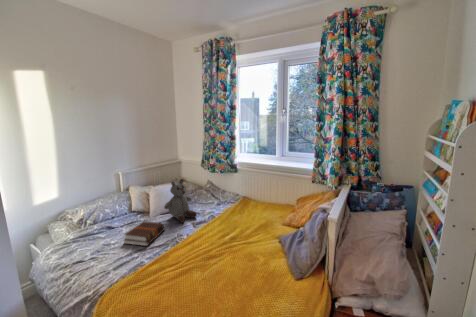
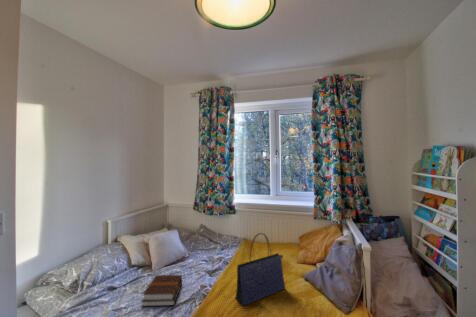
stuffed bear: present [164,179,197,223] -> none [176,222,210,272]
tote bag: none [200,193,252,255] -> present [236,233,285,306]

